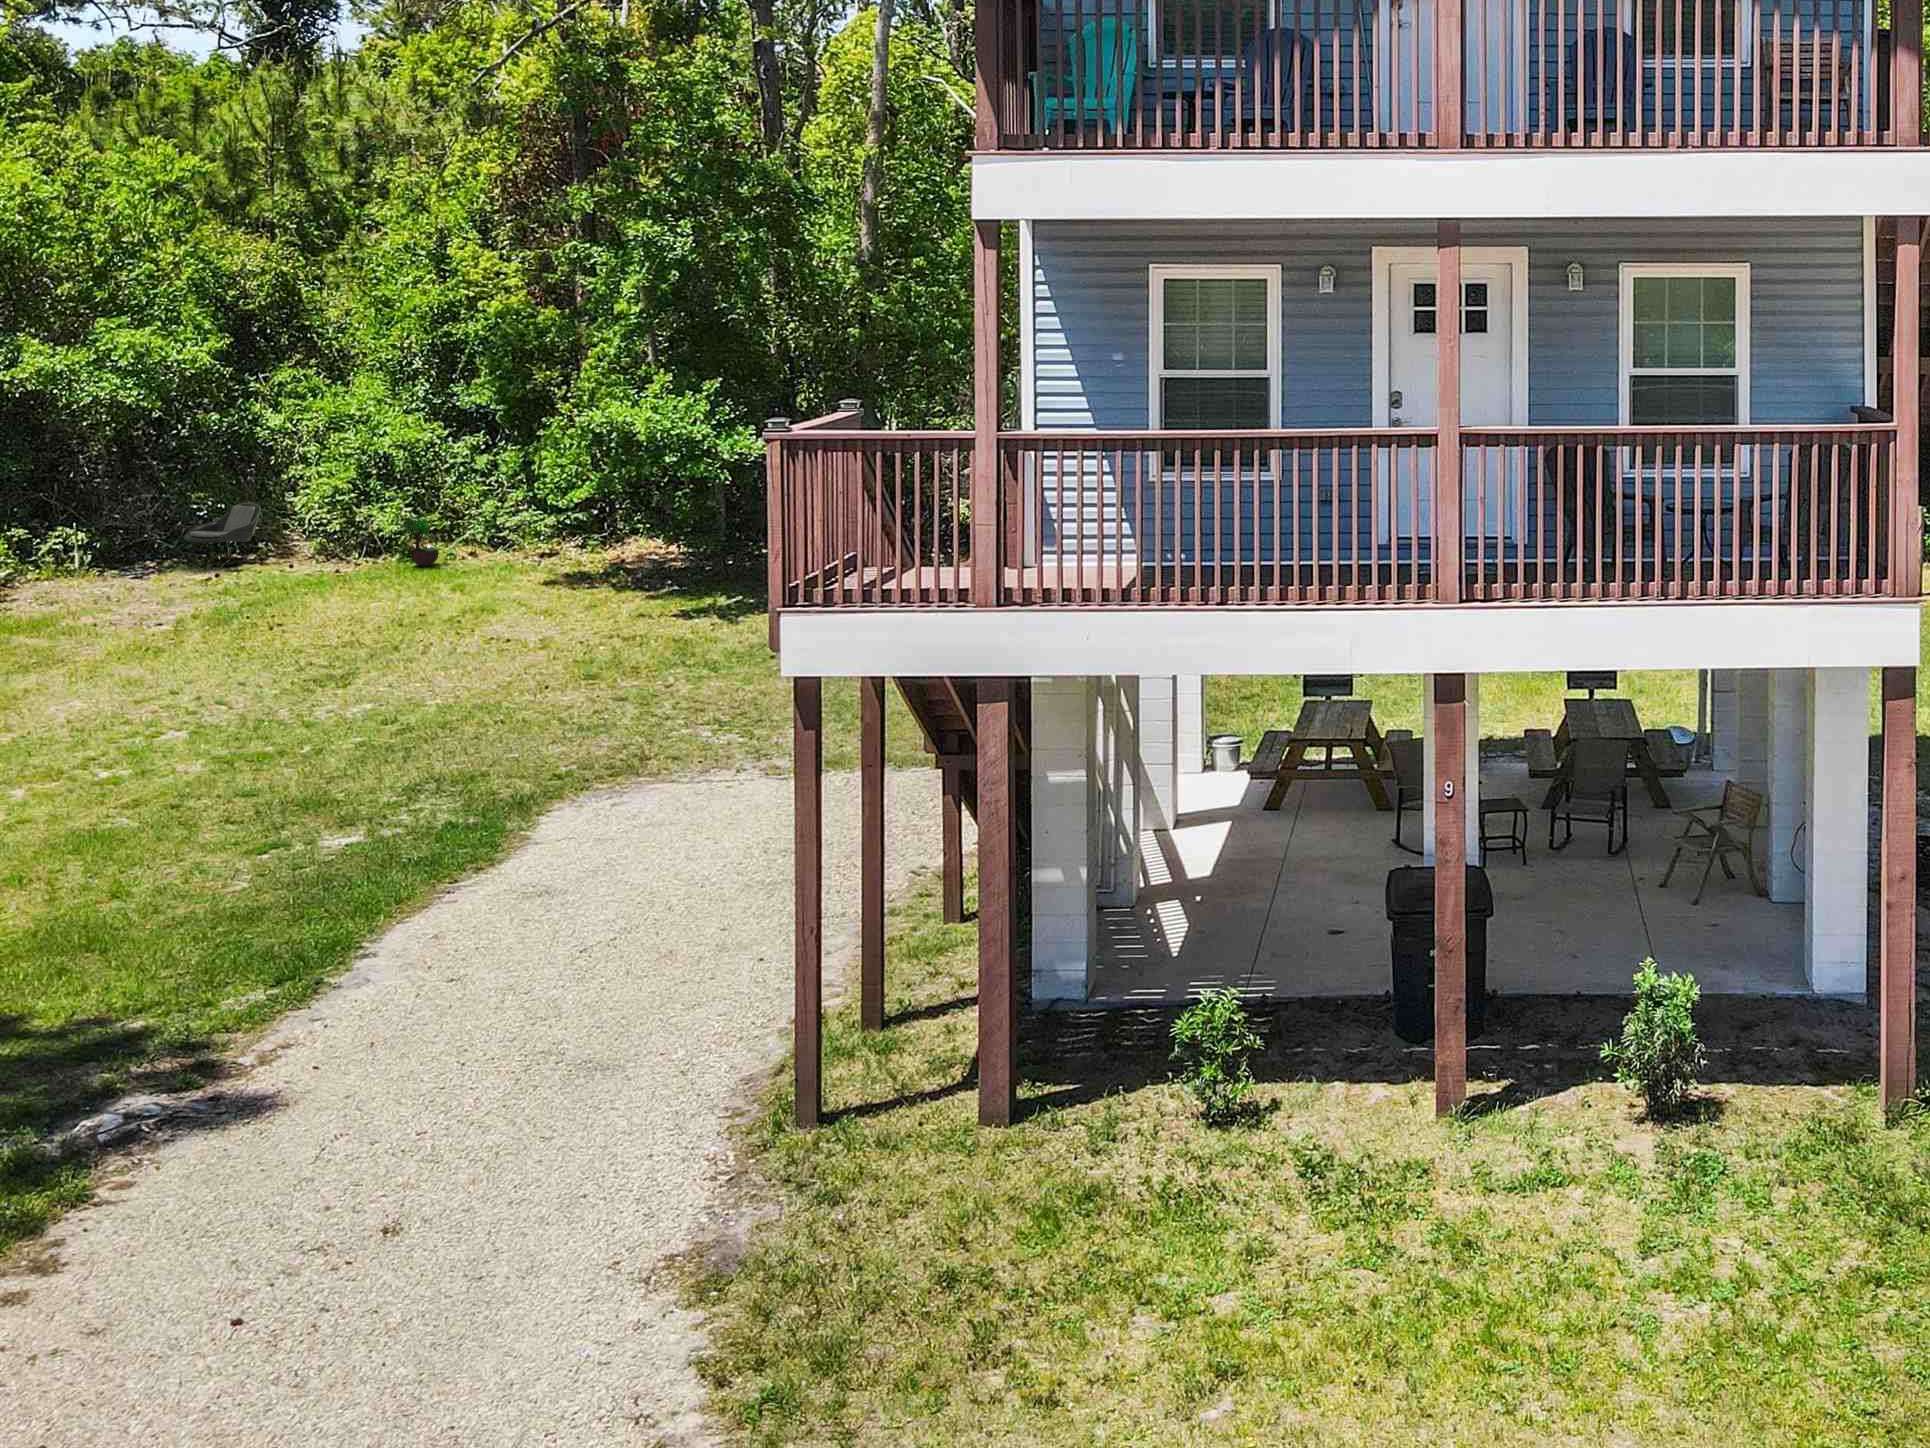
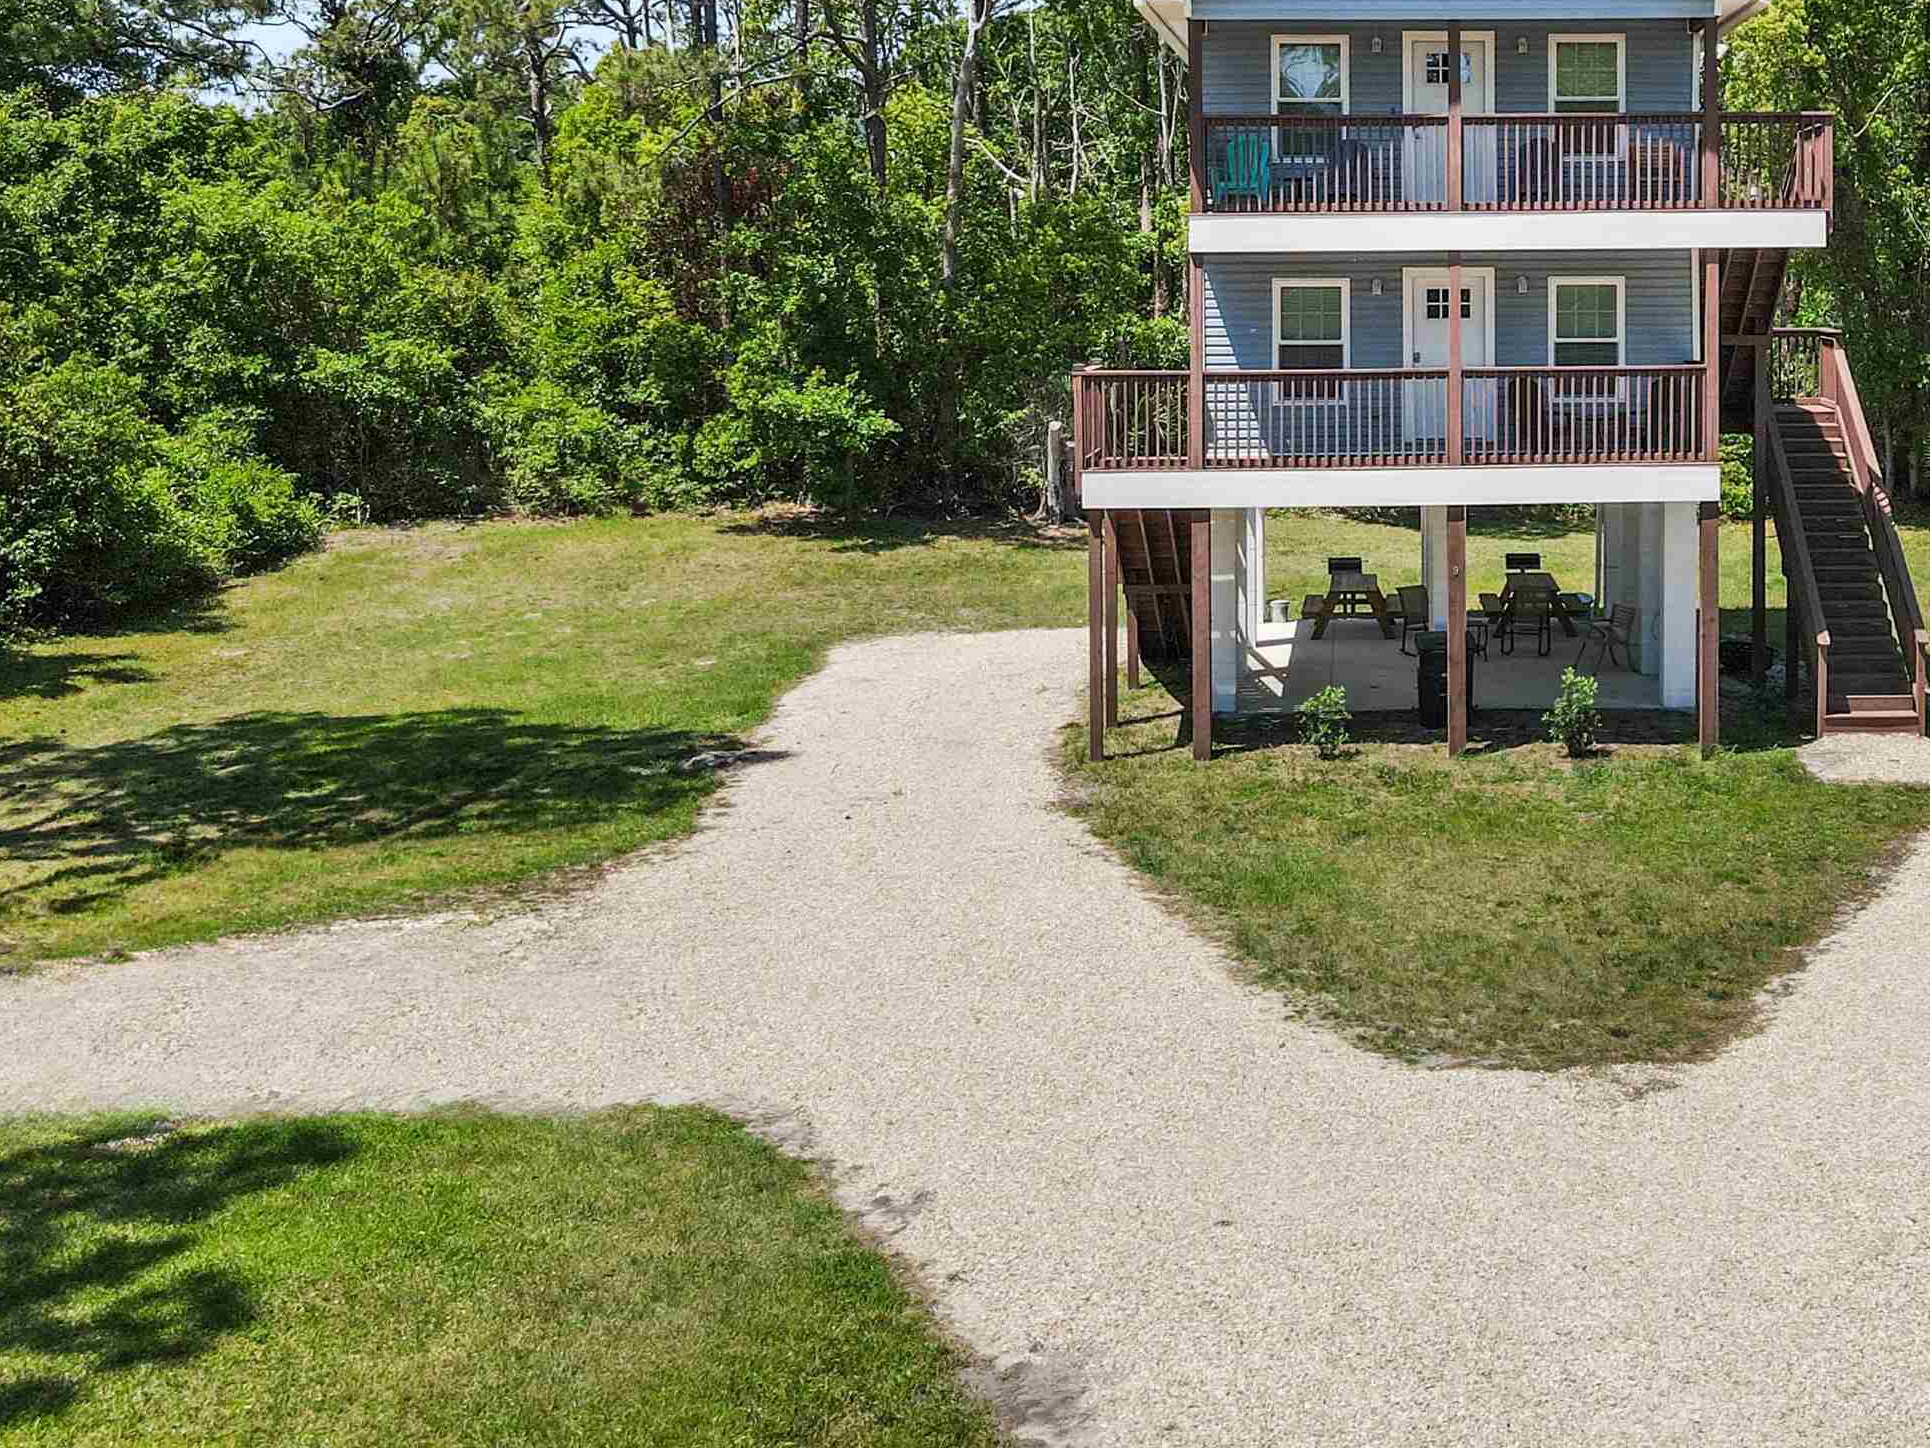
lounge chair: present [184,503,263,570] -> none [462,468,518,516]

